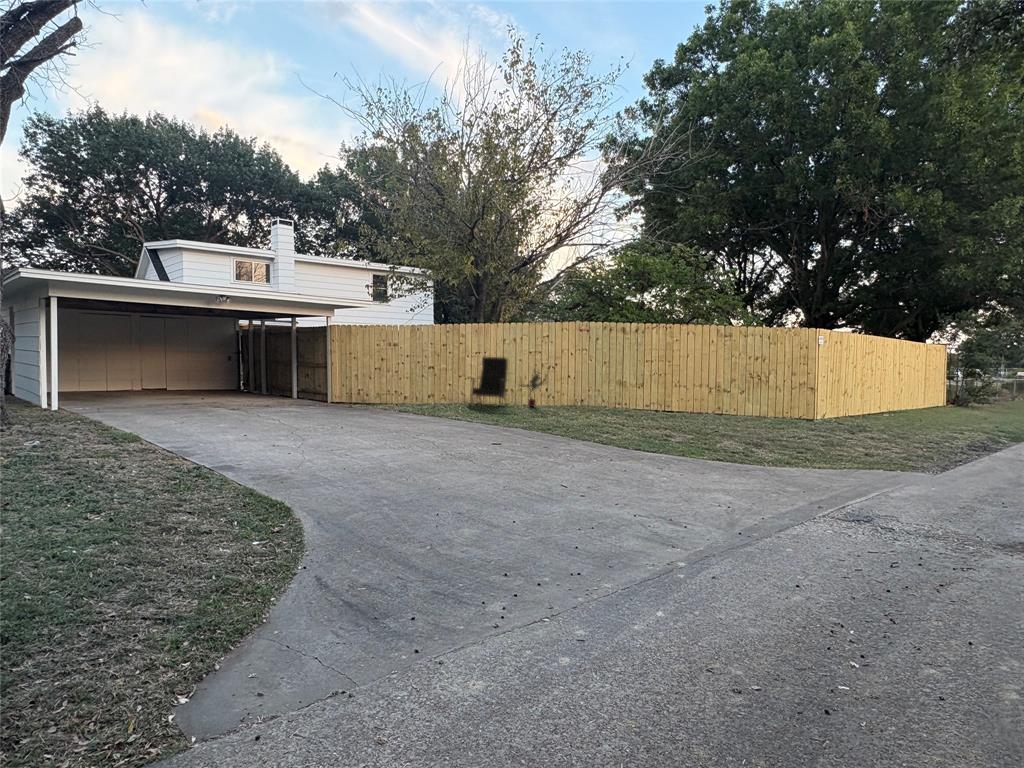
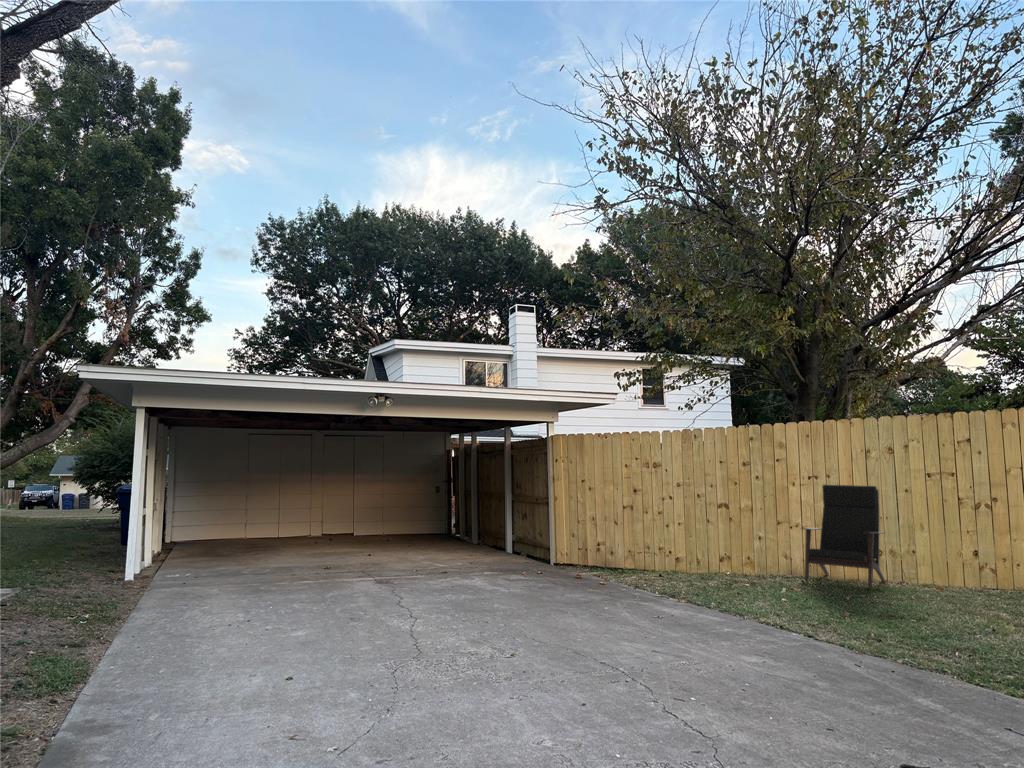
potted tree: present [520,370,547,407] -> none [905,509,981,592]

